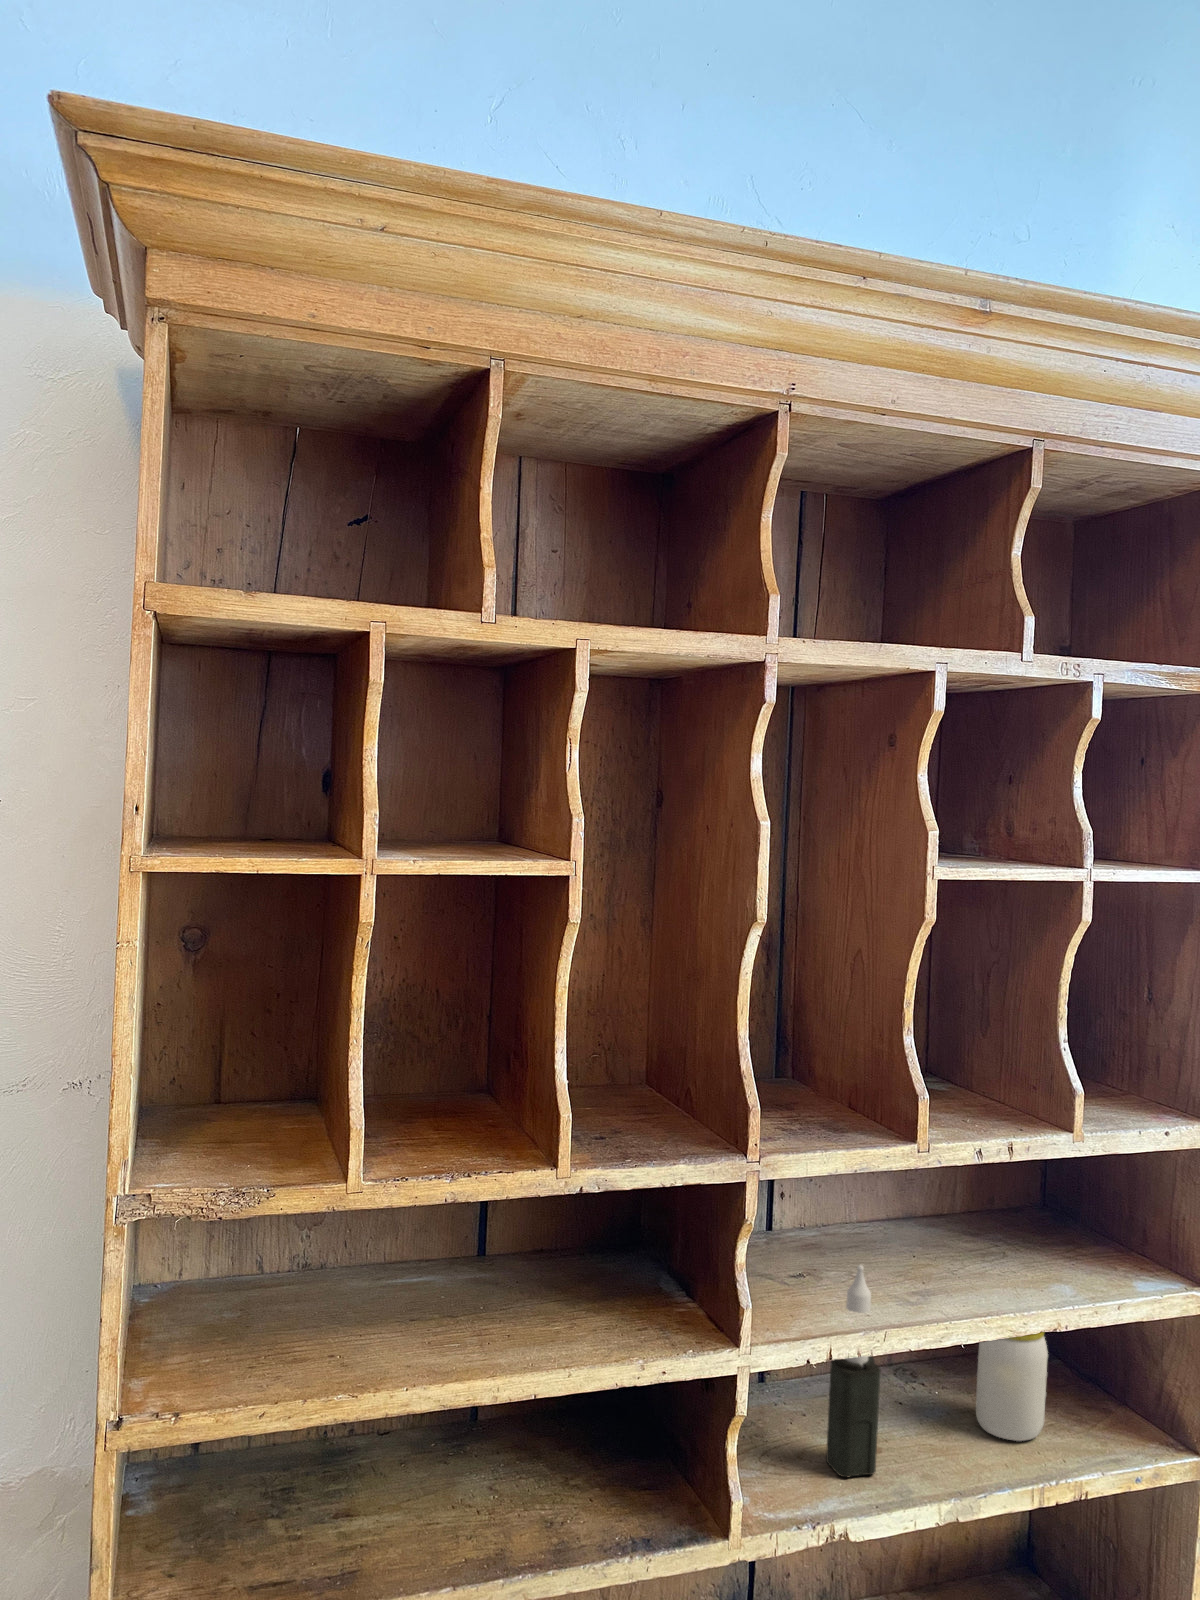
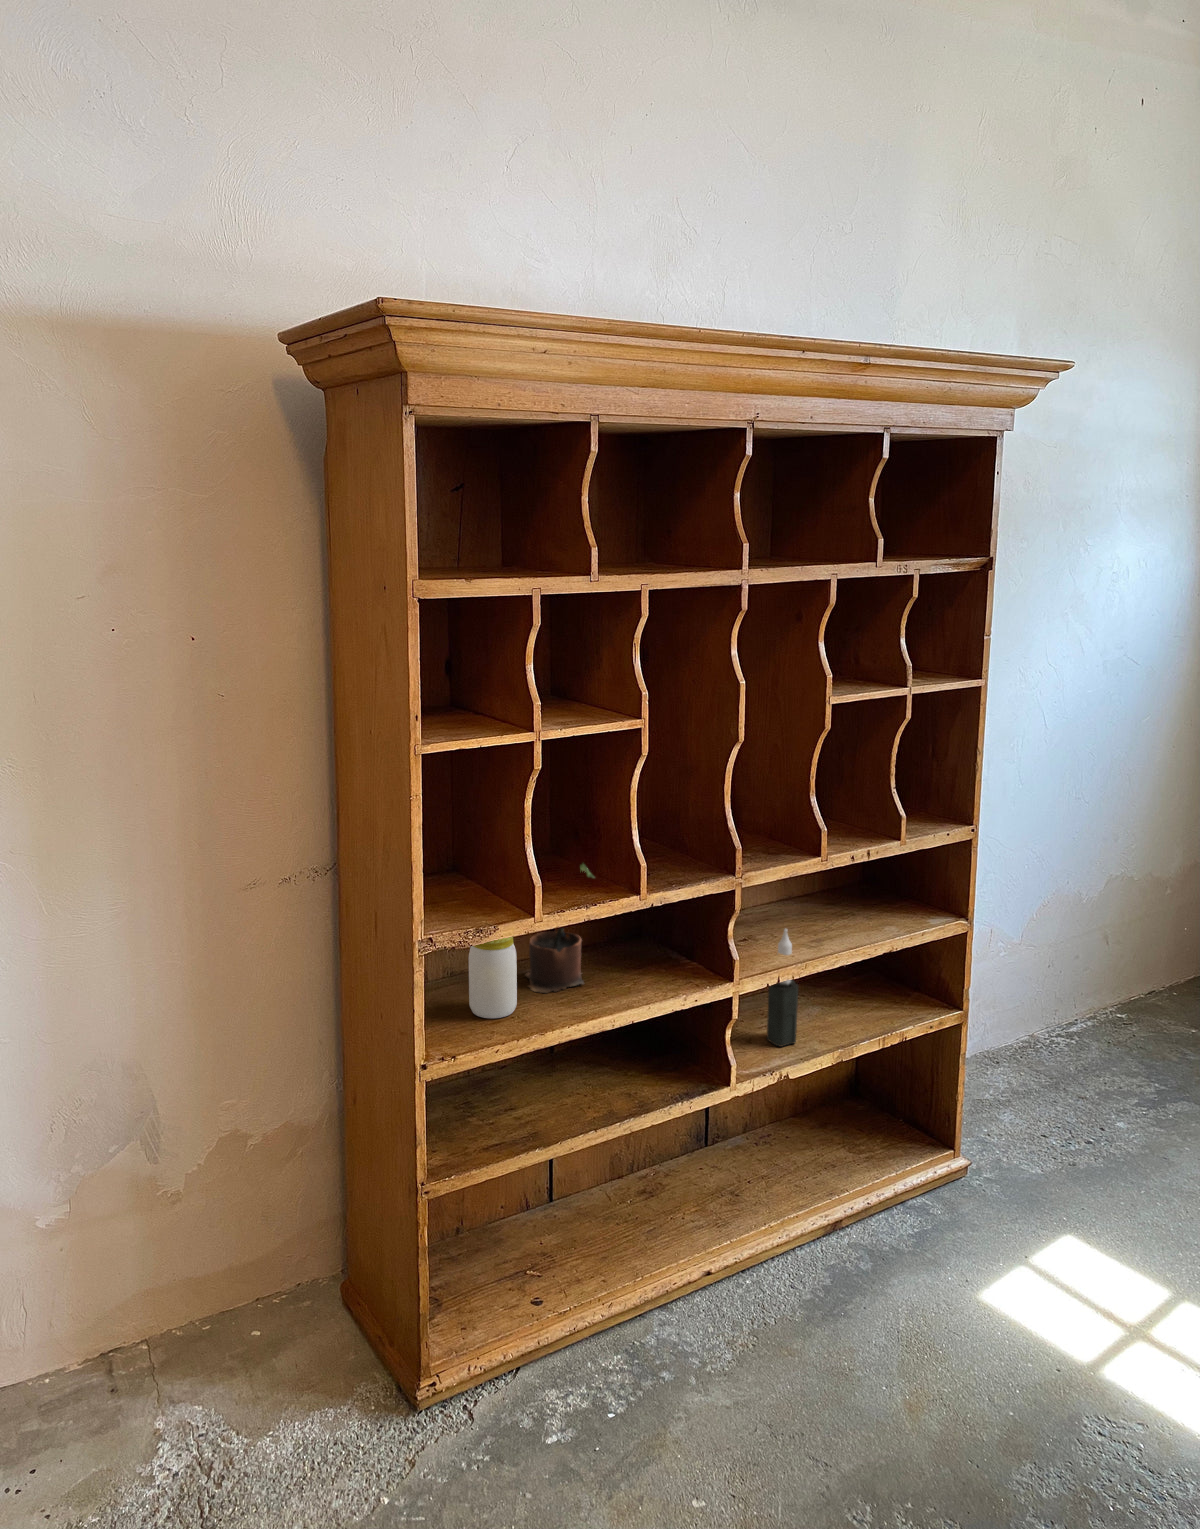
potted plant: none [392,1107,569,1326] -> present [526,864,594,993]
jar: present [976,1332,1048,1441] -> present [469,937,517,1018]

